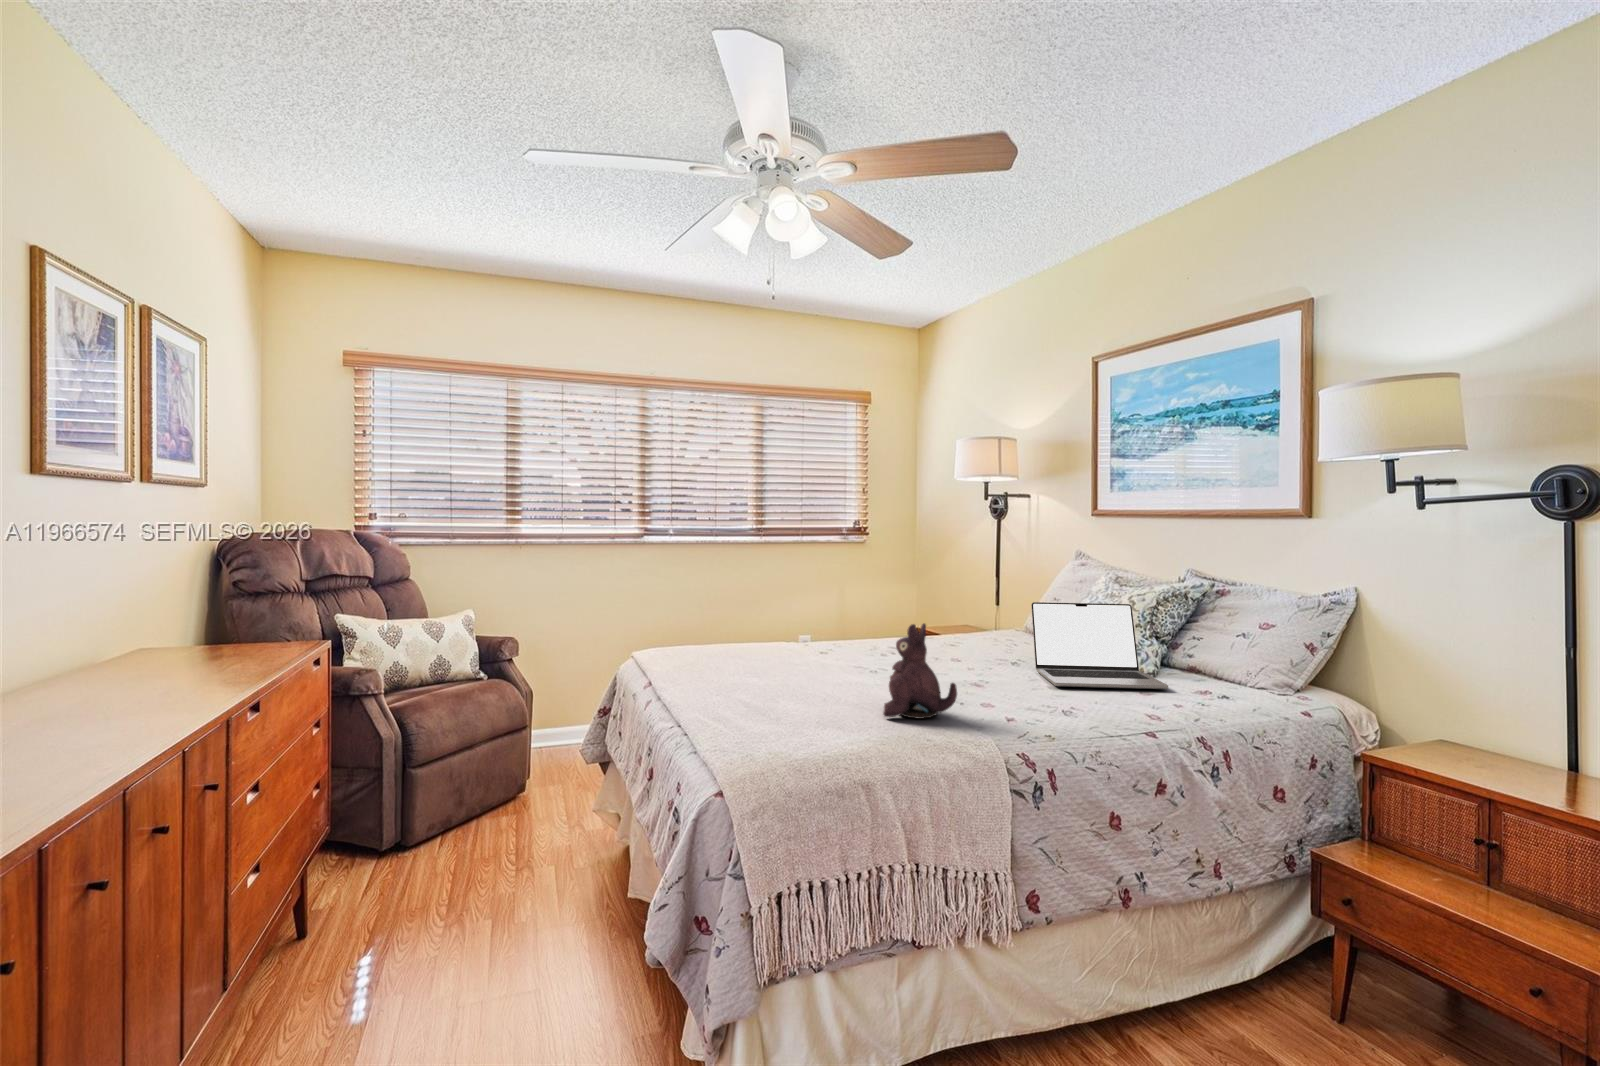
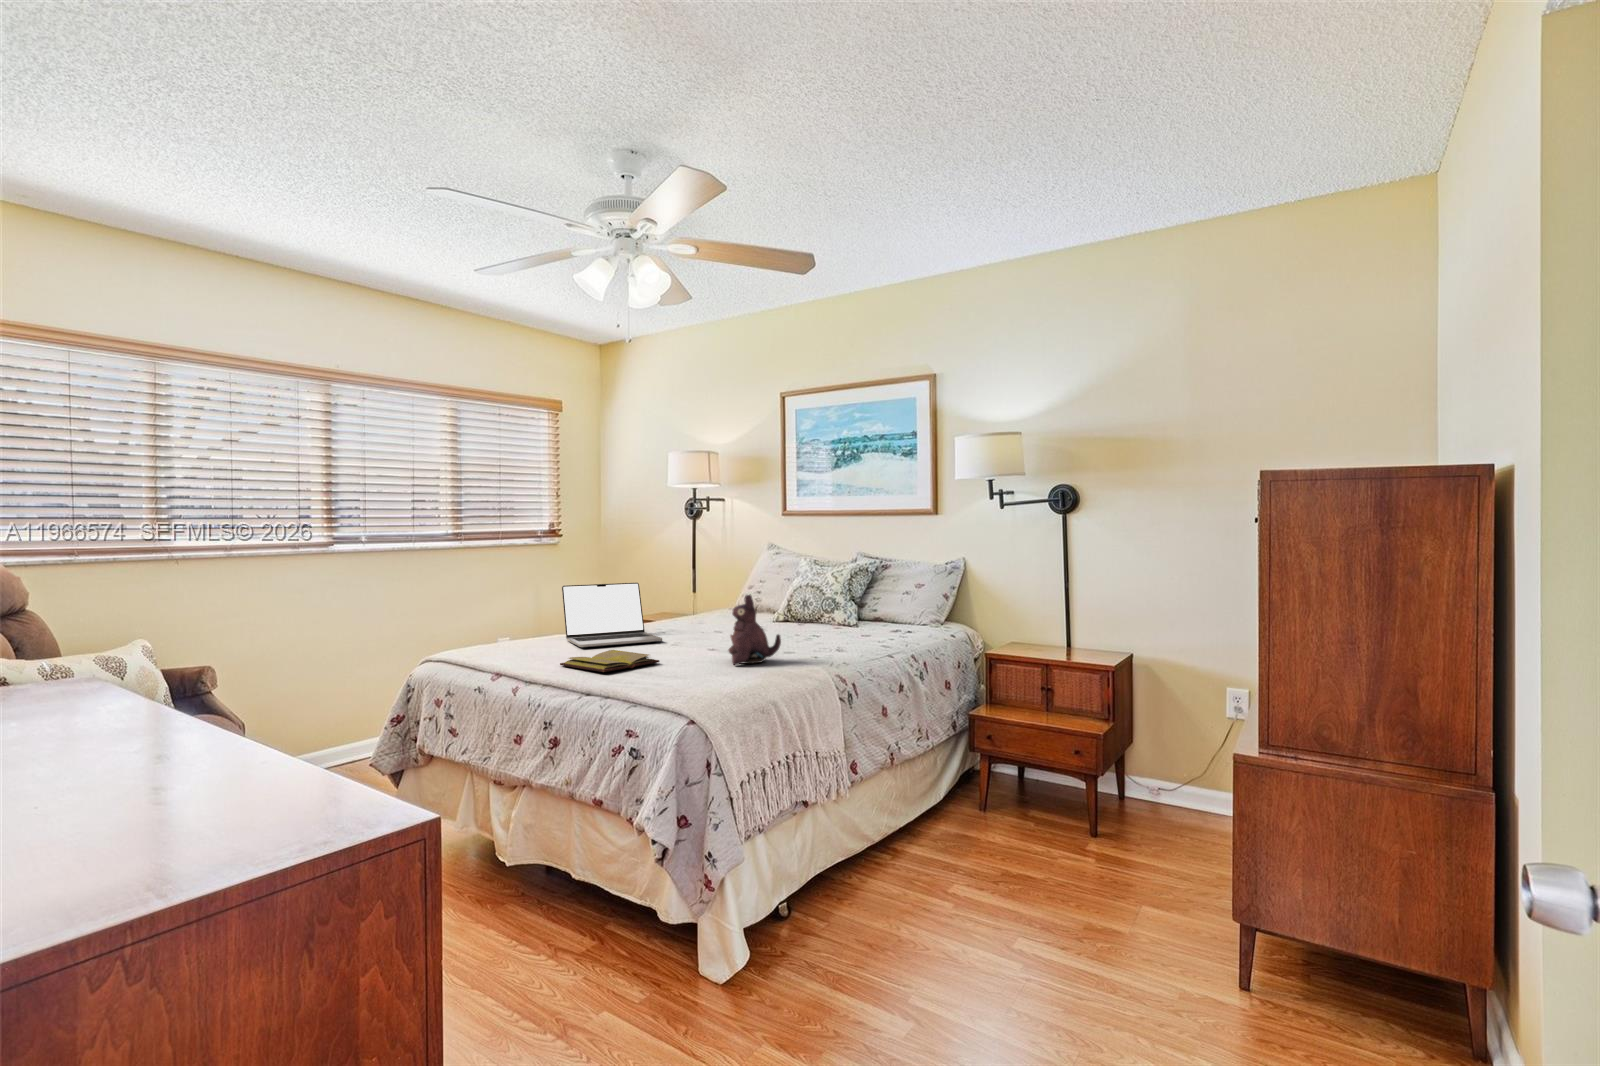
laptop: present [1031,602,1168,689] -> present [562,583,662,647]
diary: none [708,673,809,703] -> present [560,650,660,672]

